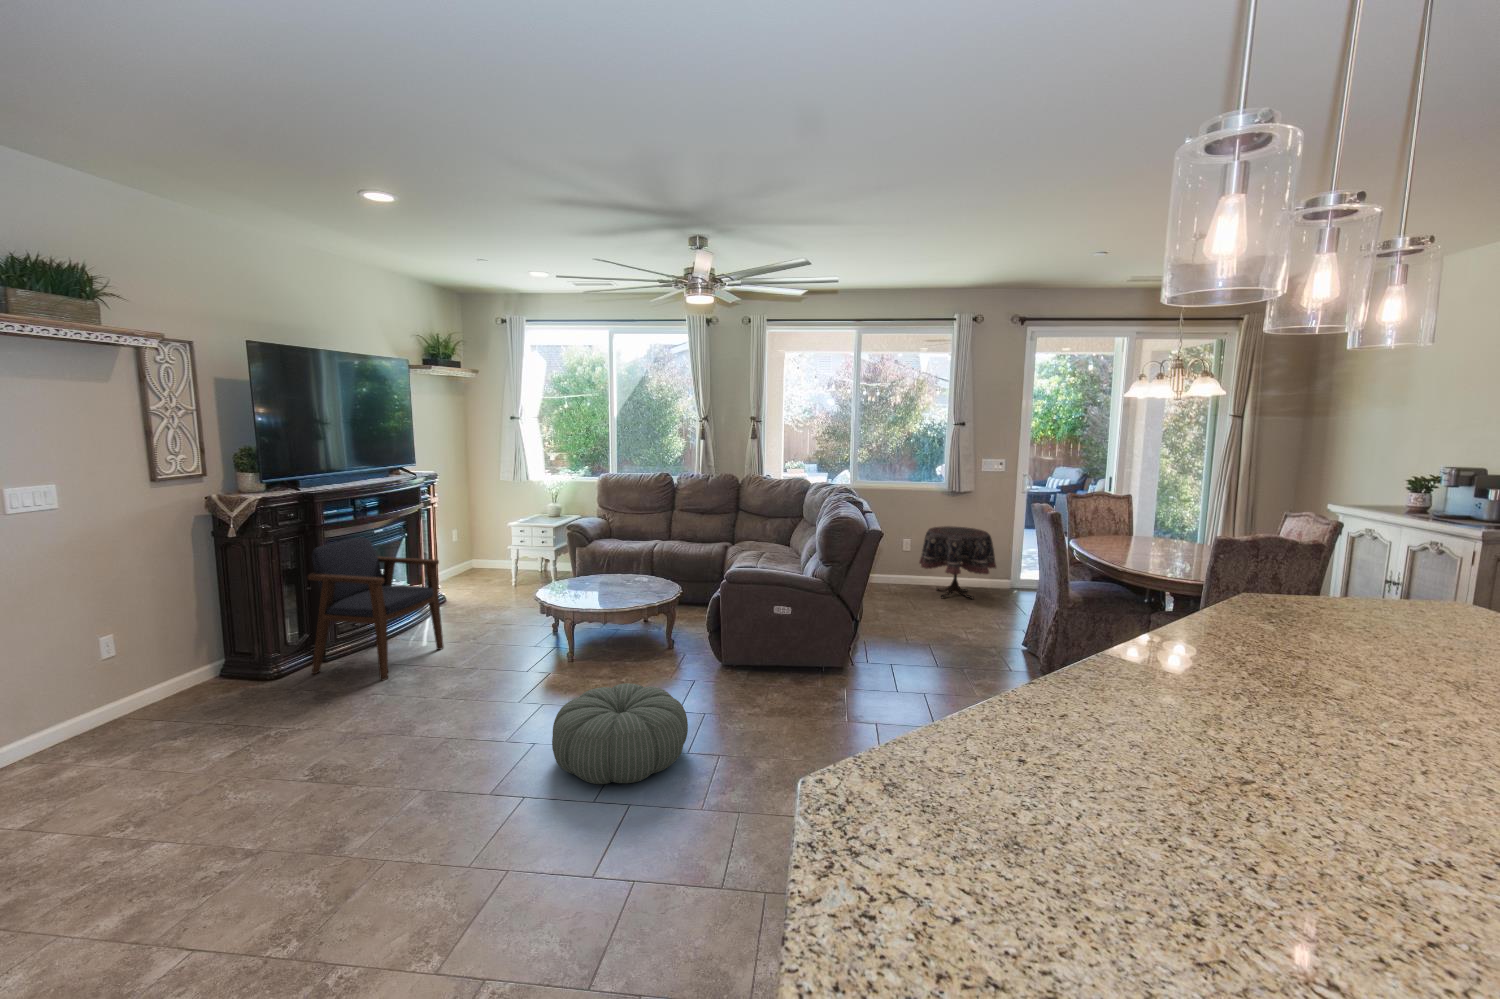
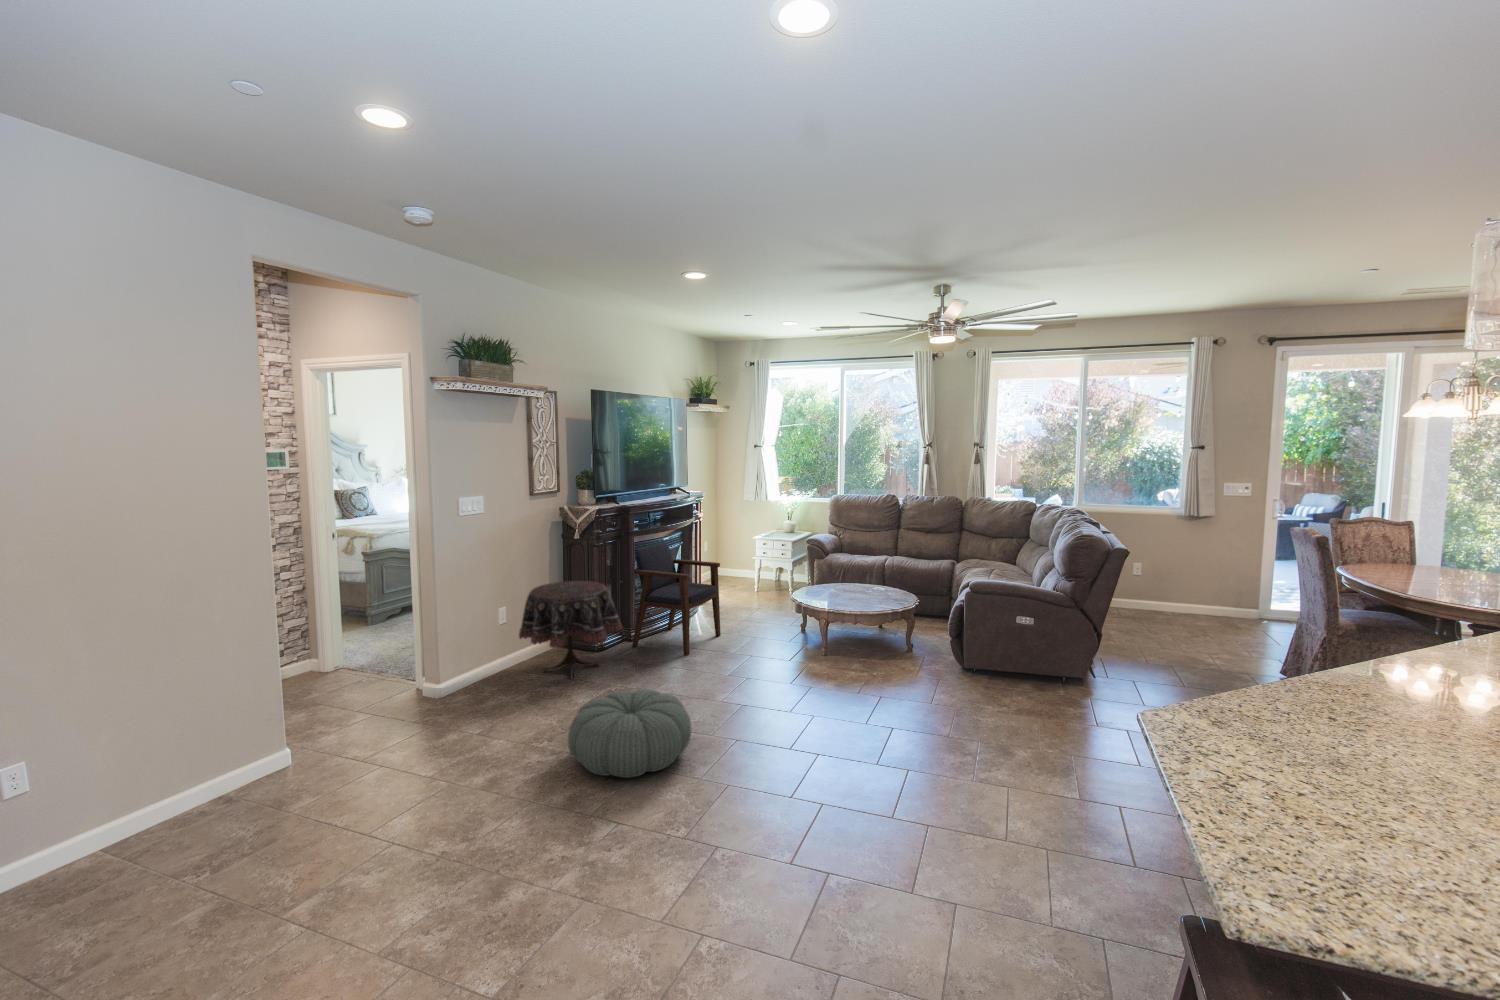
side table: present [919,526,996,599] -> present [519,581,623,678]
pouf: present [552,683,688,784] -> present [568,689,691,778]

